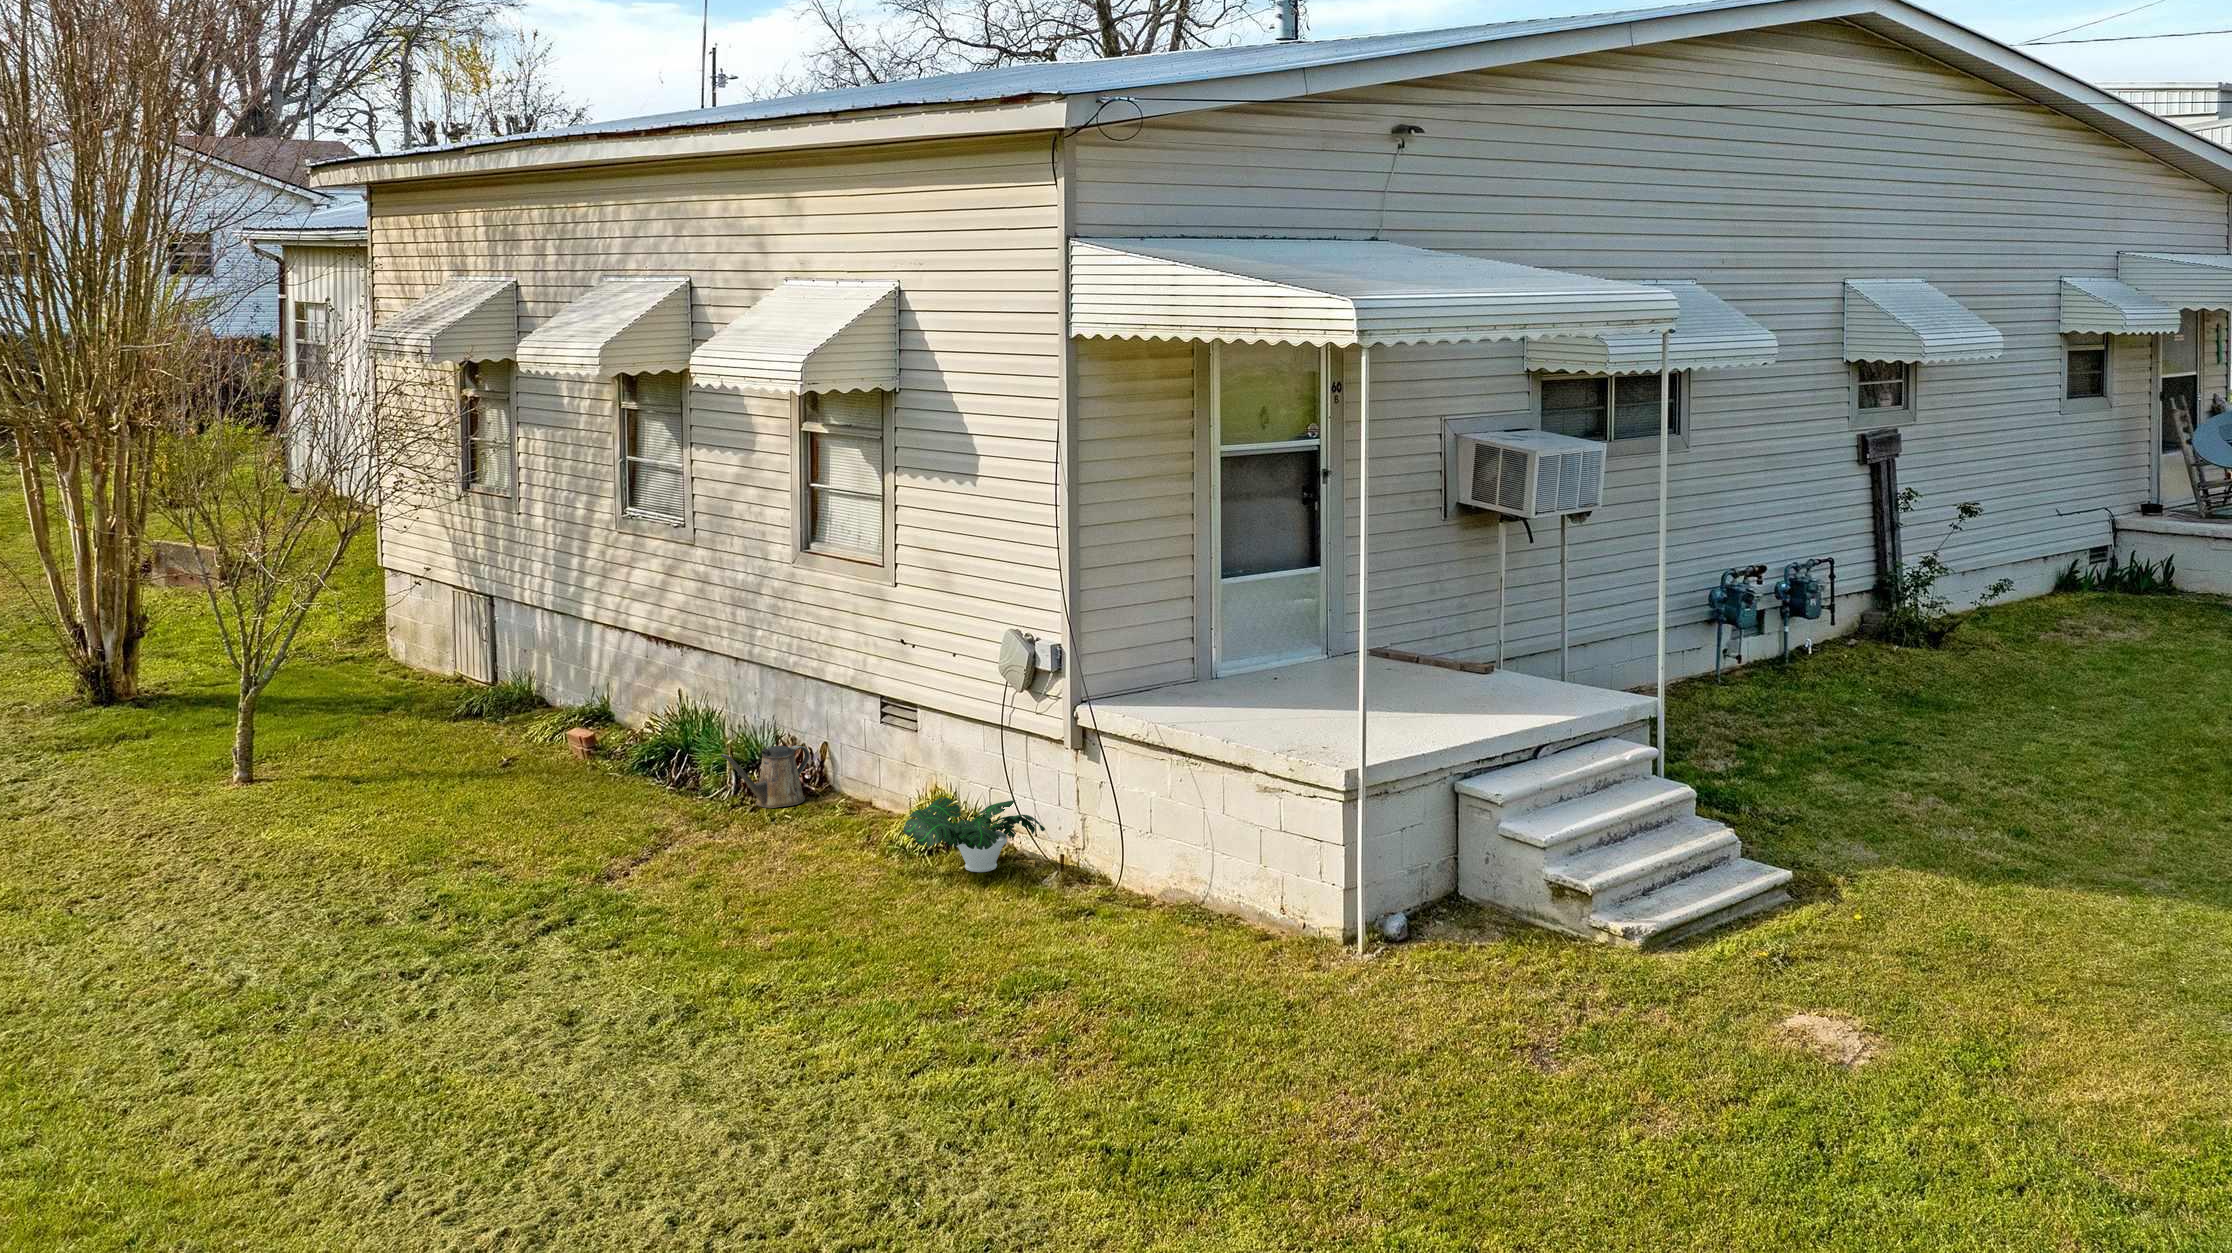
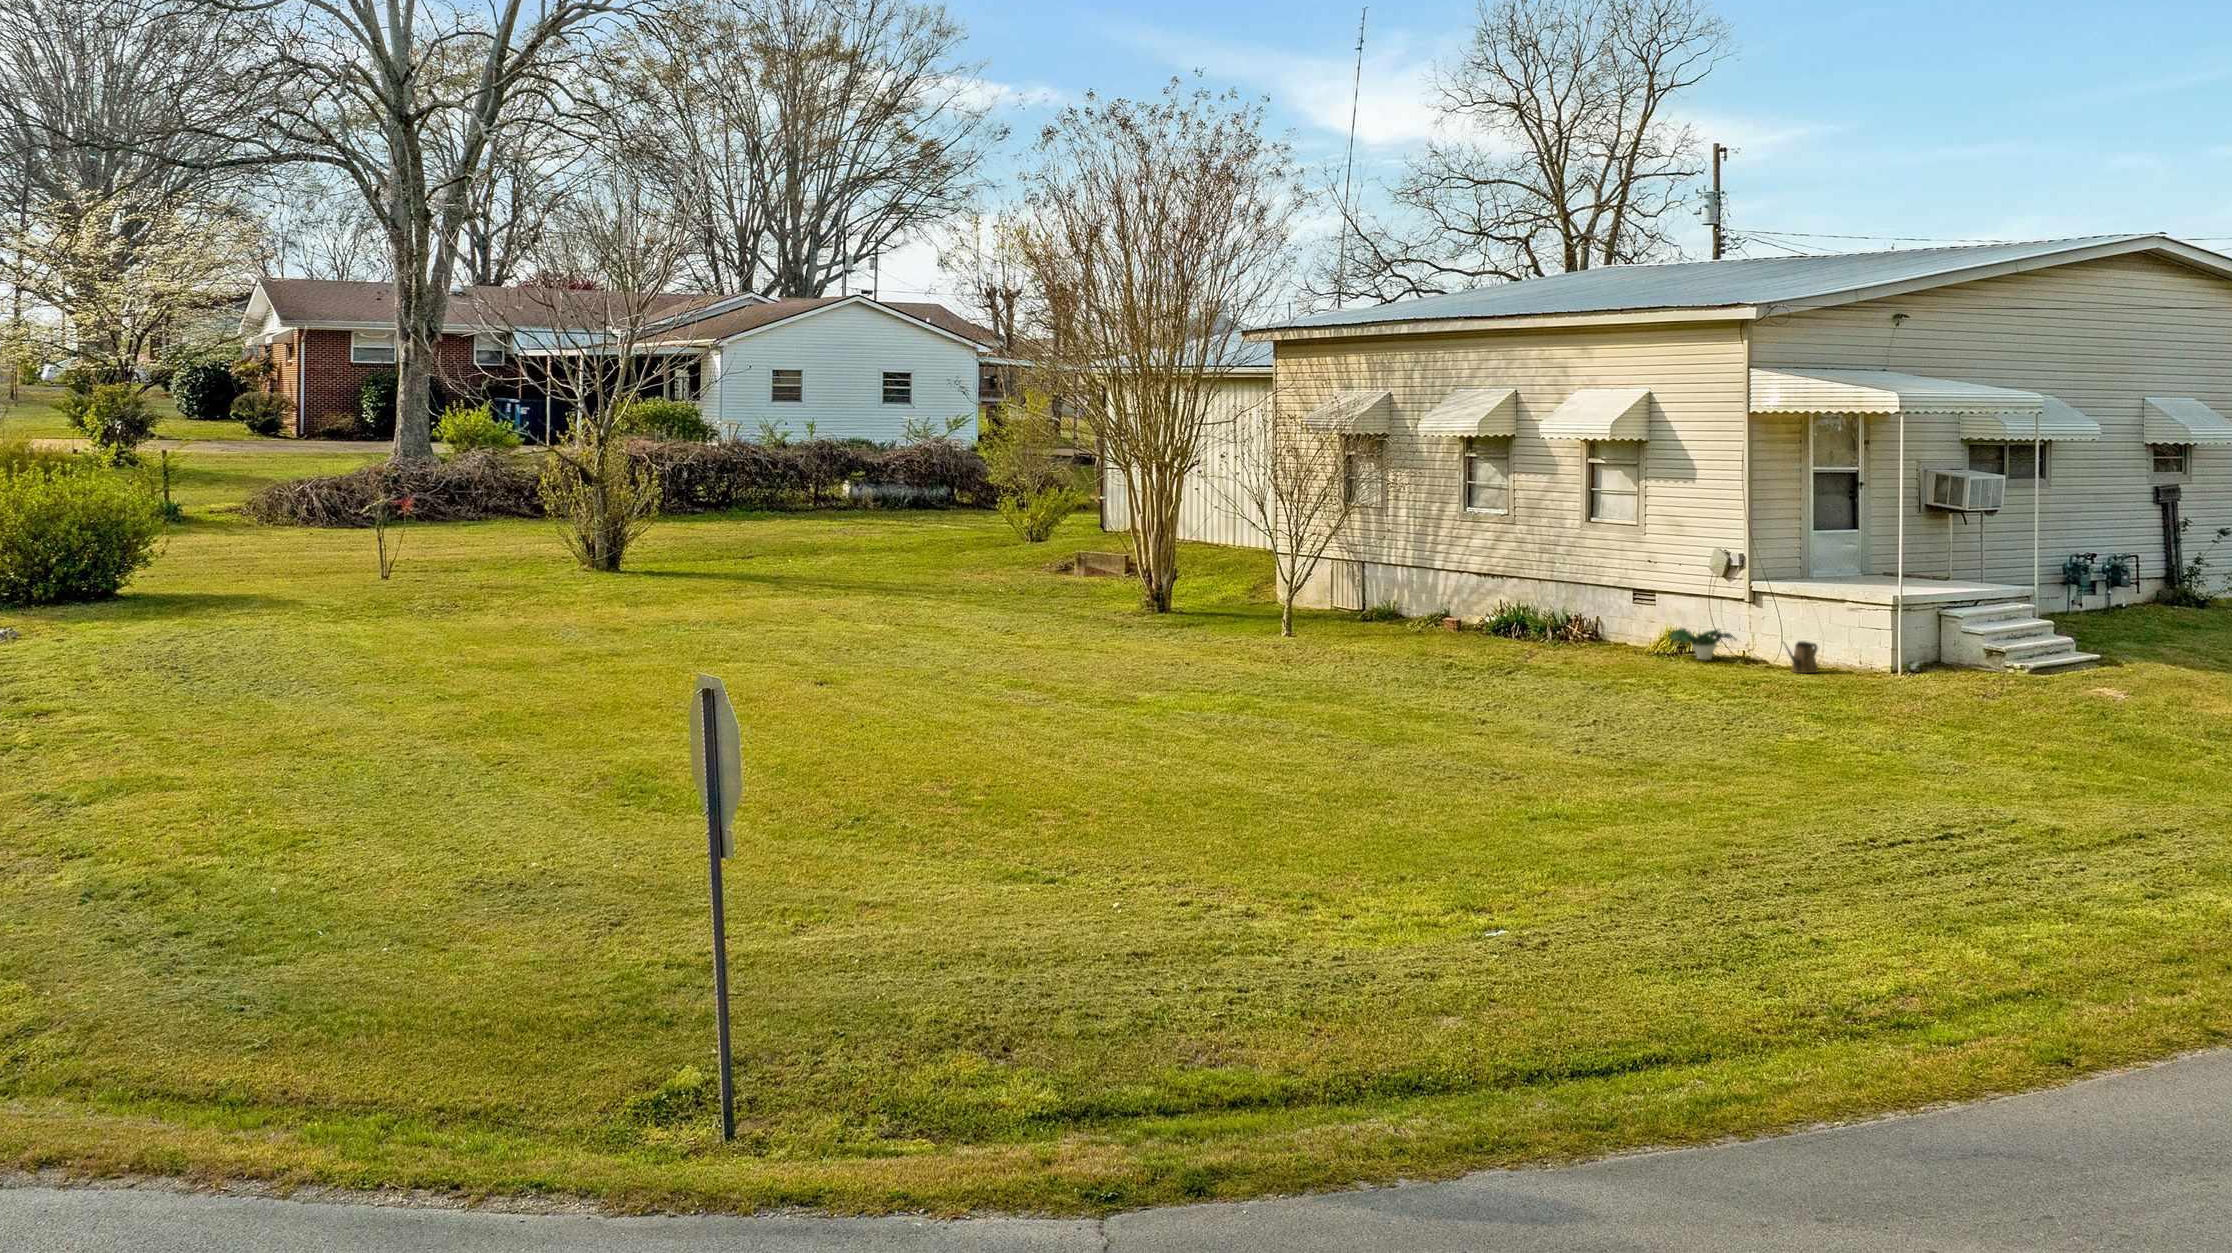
watering can: present [721,746,810,808] -> present [1784,641,1818,673]

